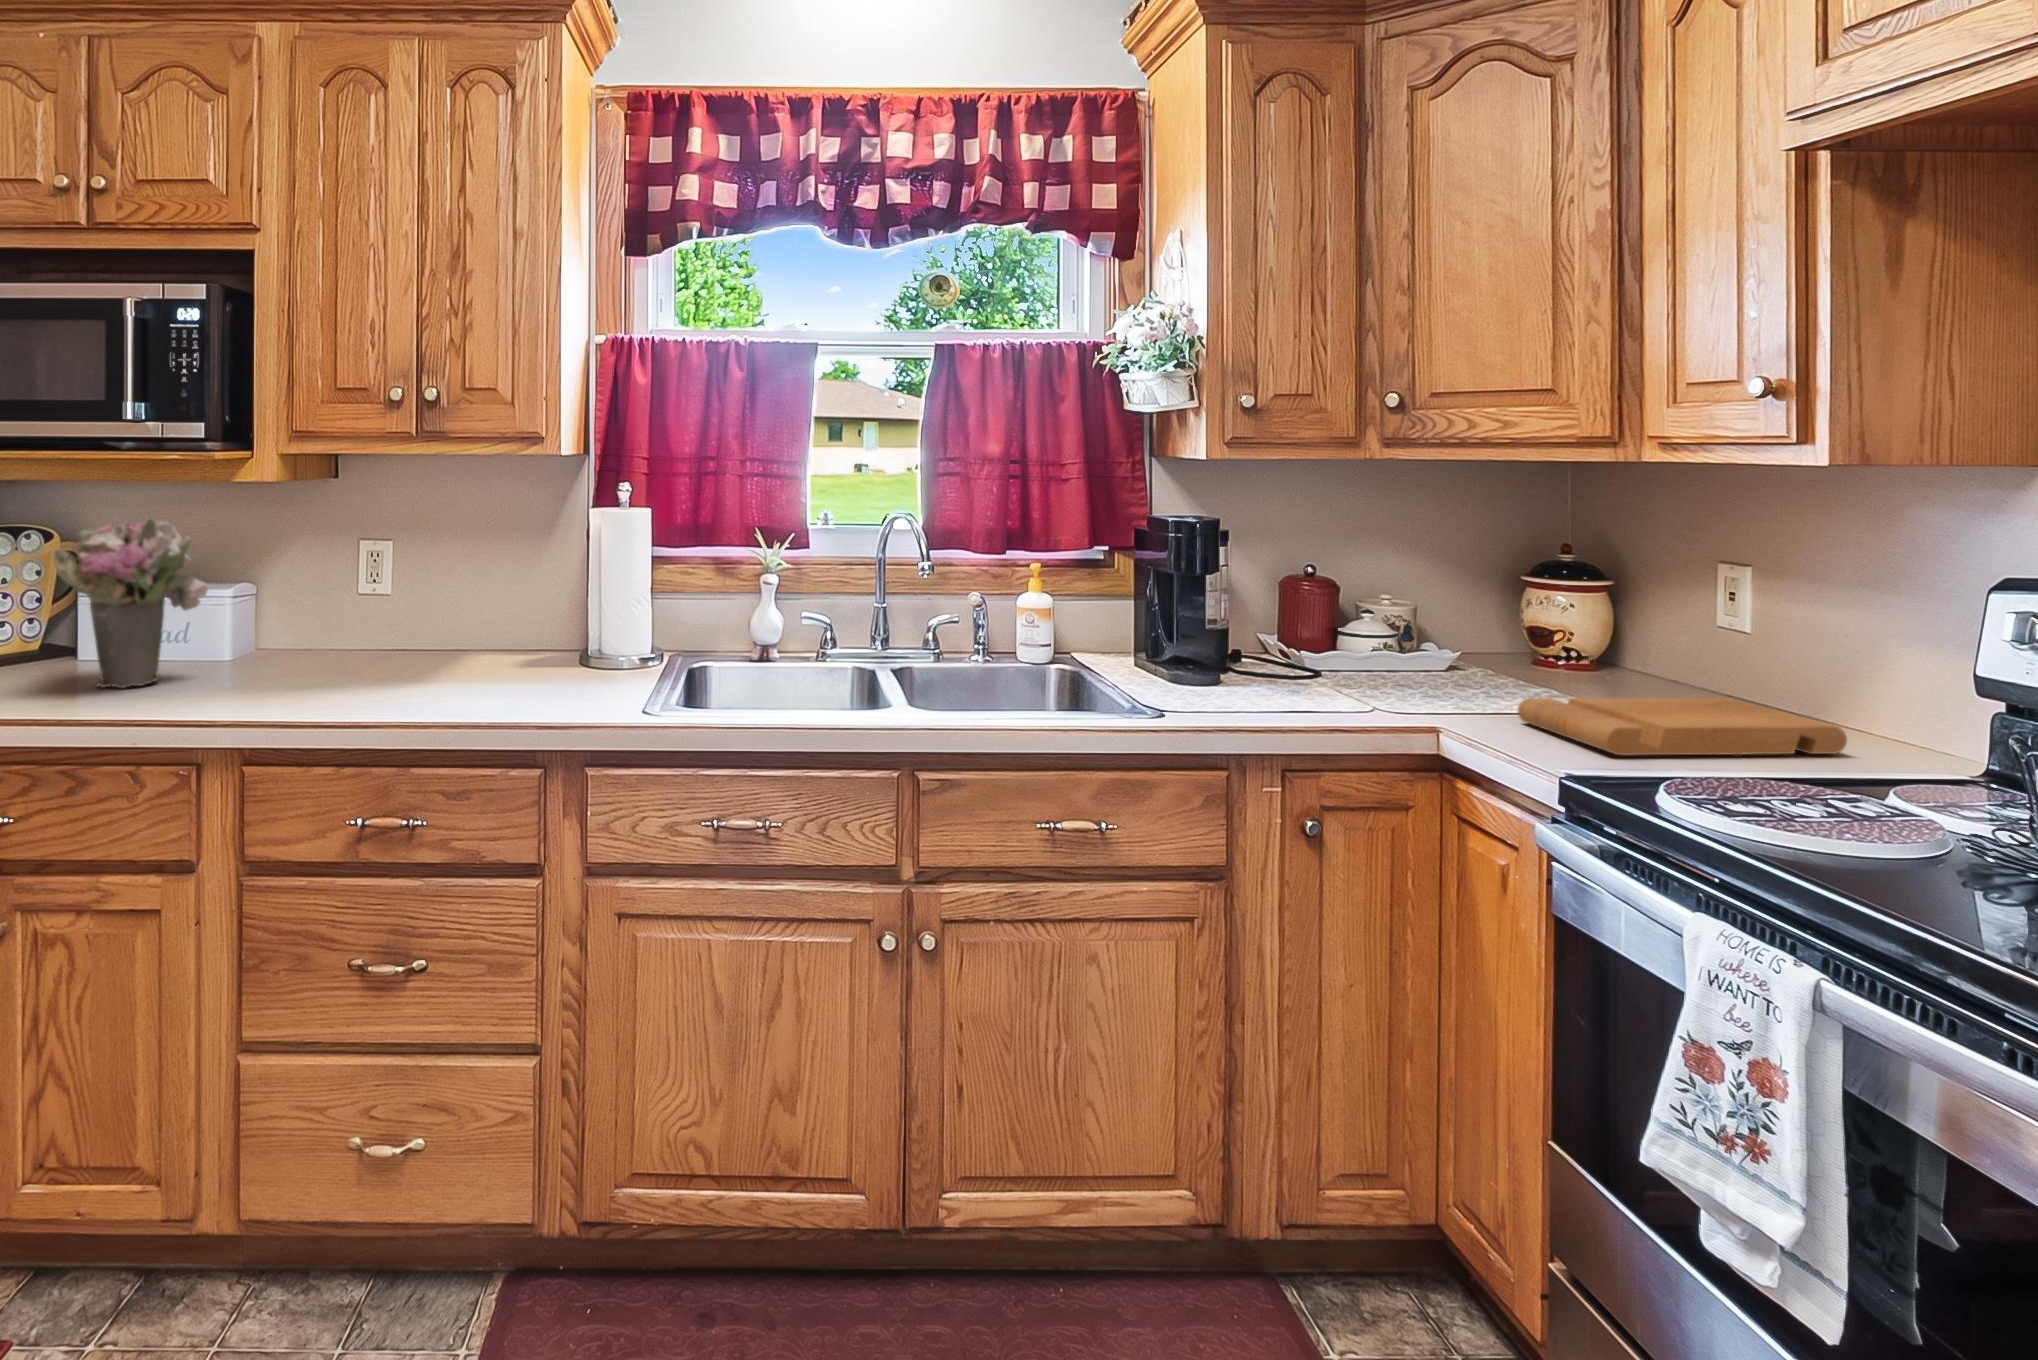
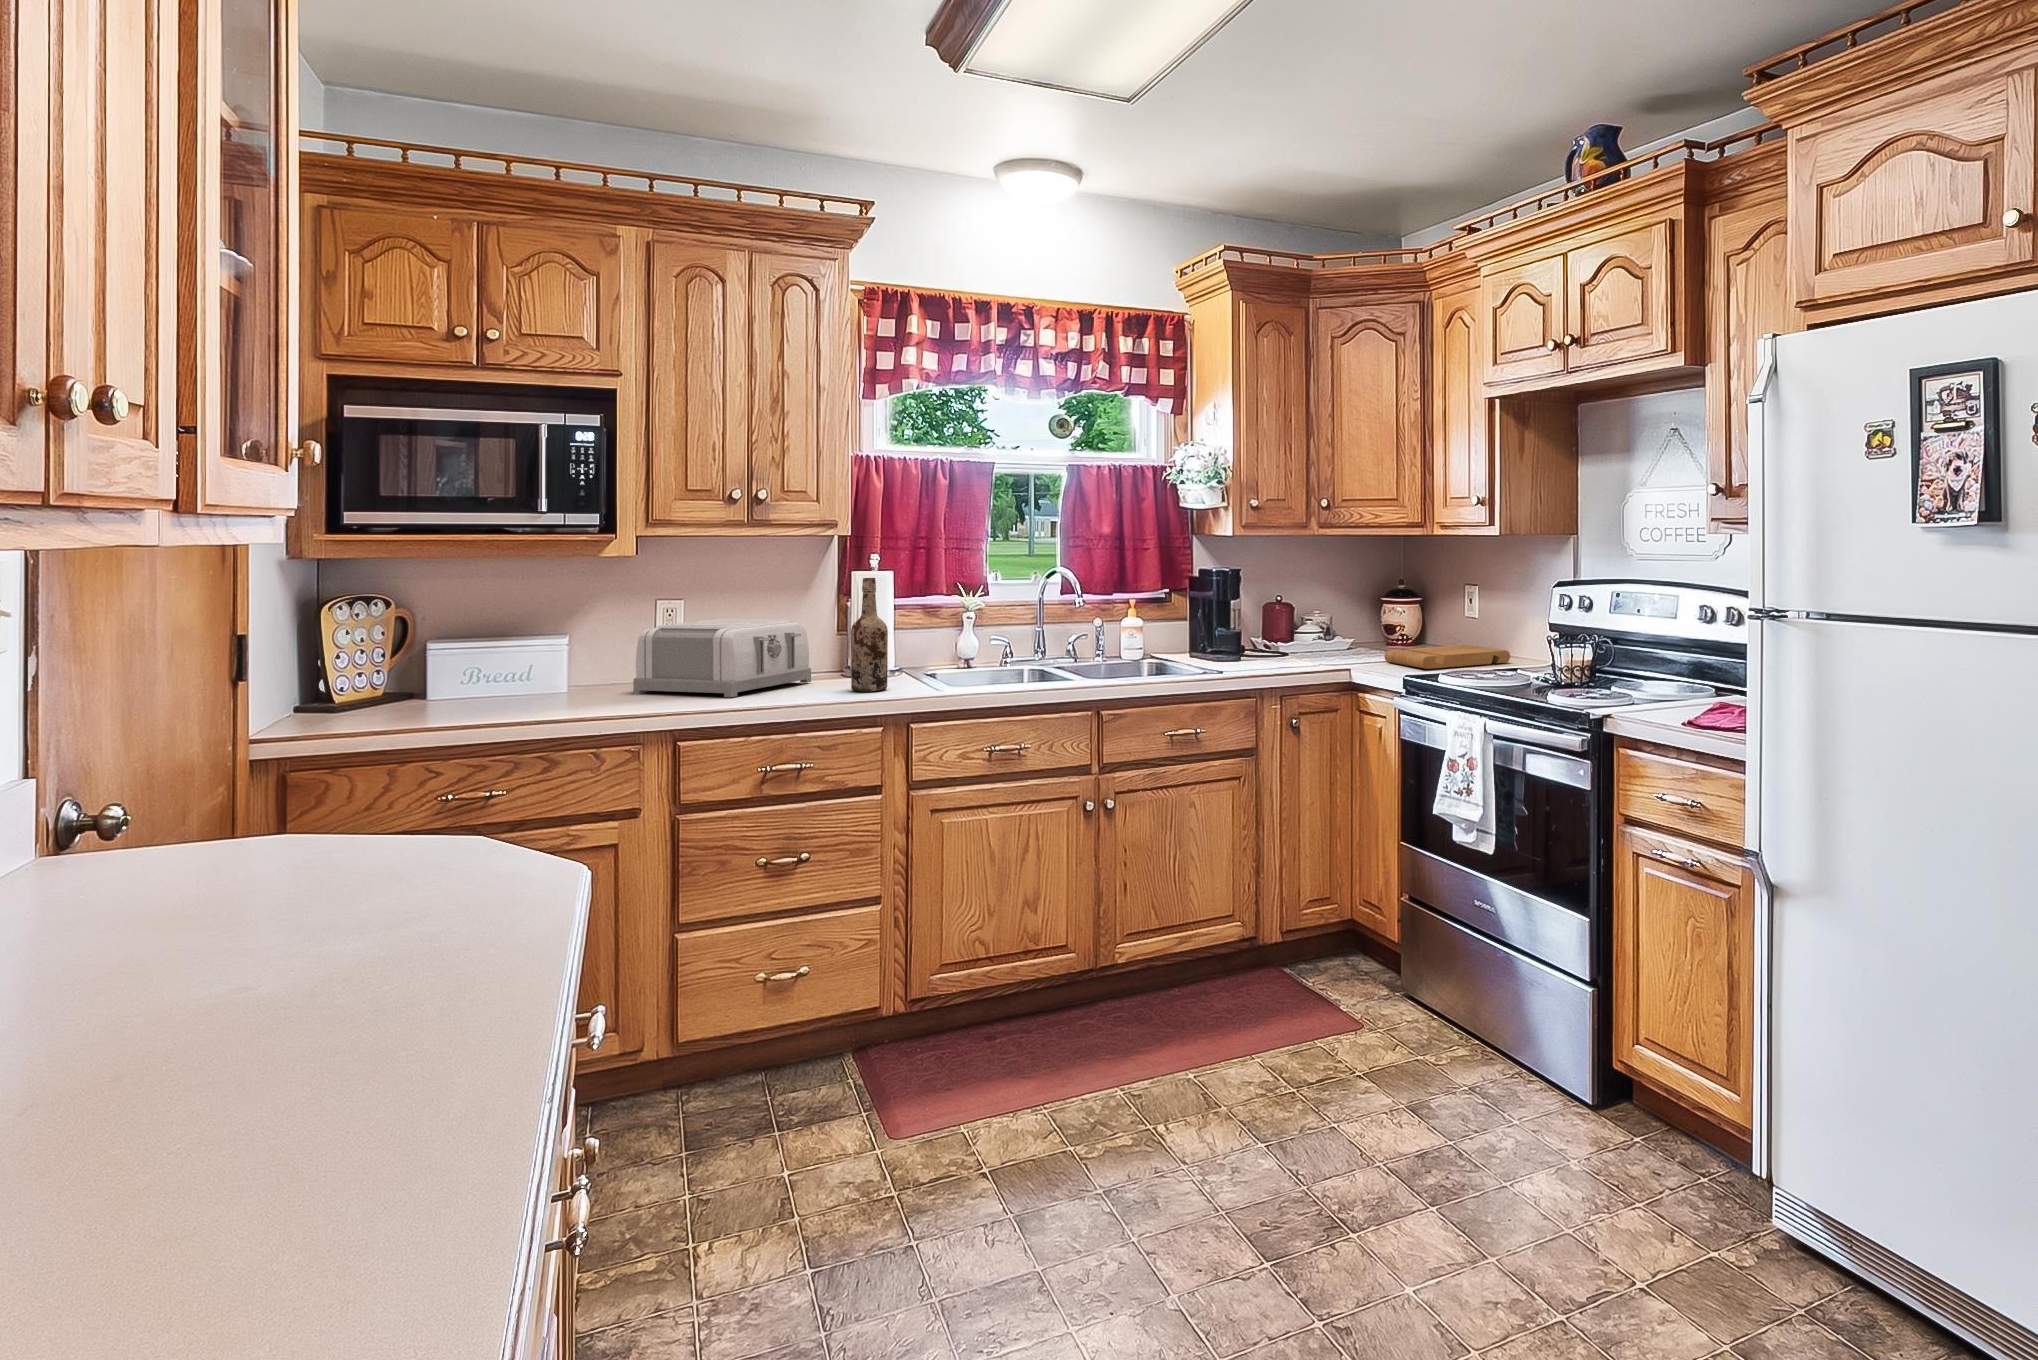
flower bouquet: present [54,519,208,688] -> none [484,582,588,705]
wine bottle: none [518,524,575,708] -> present [851,578,888,692]
toaster: none [268,574,502,700] -> present [633,619,811,697]

